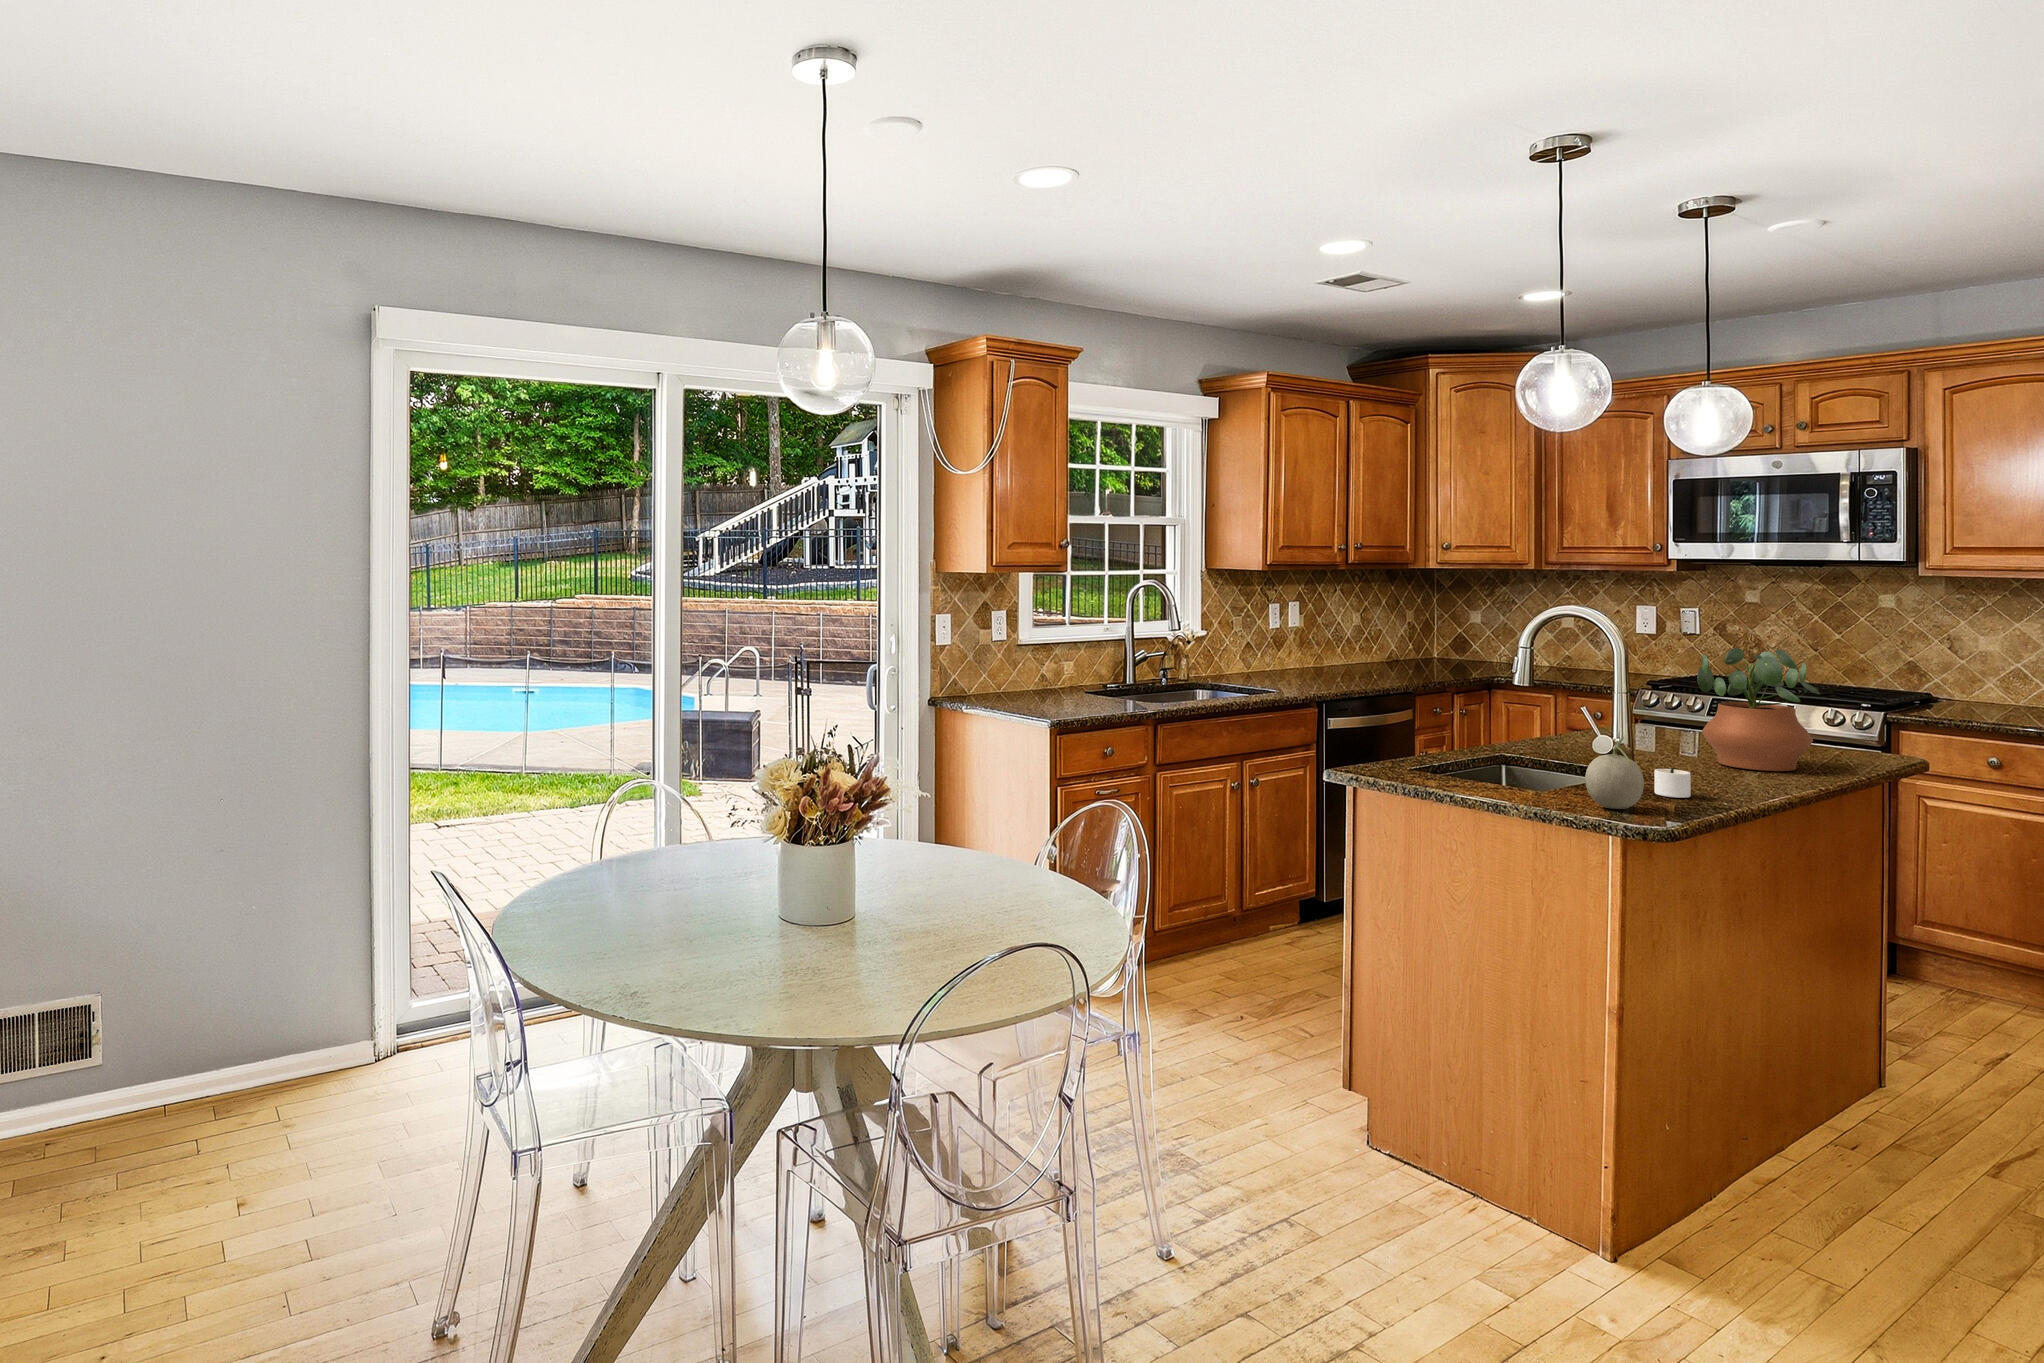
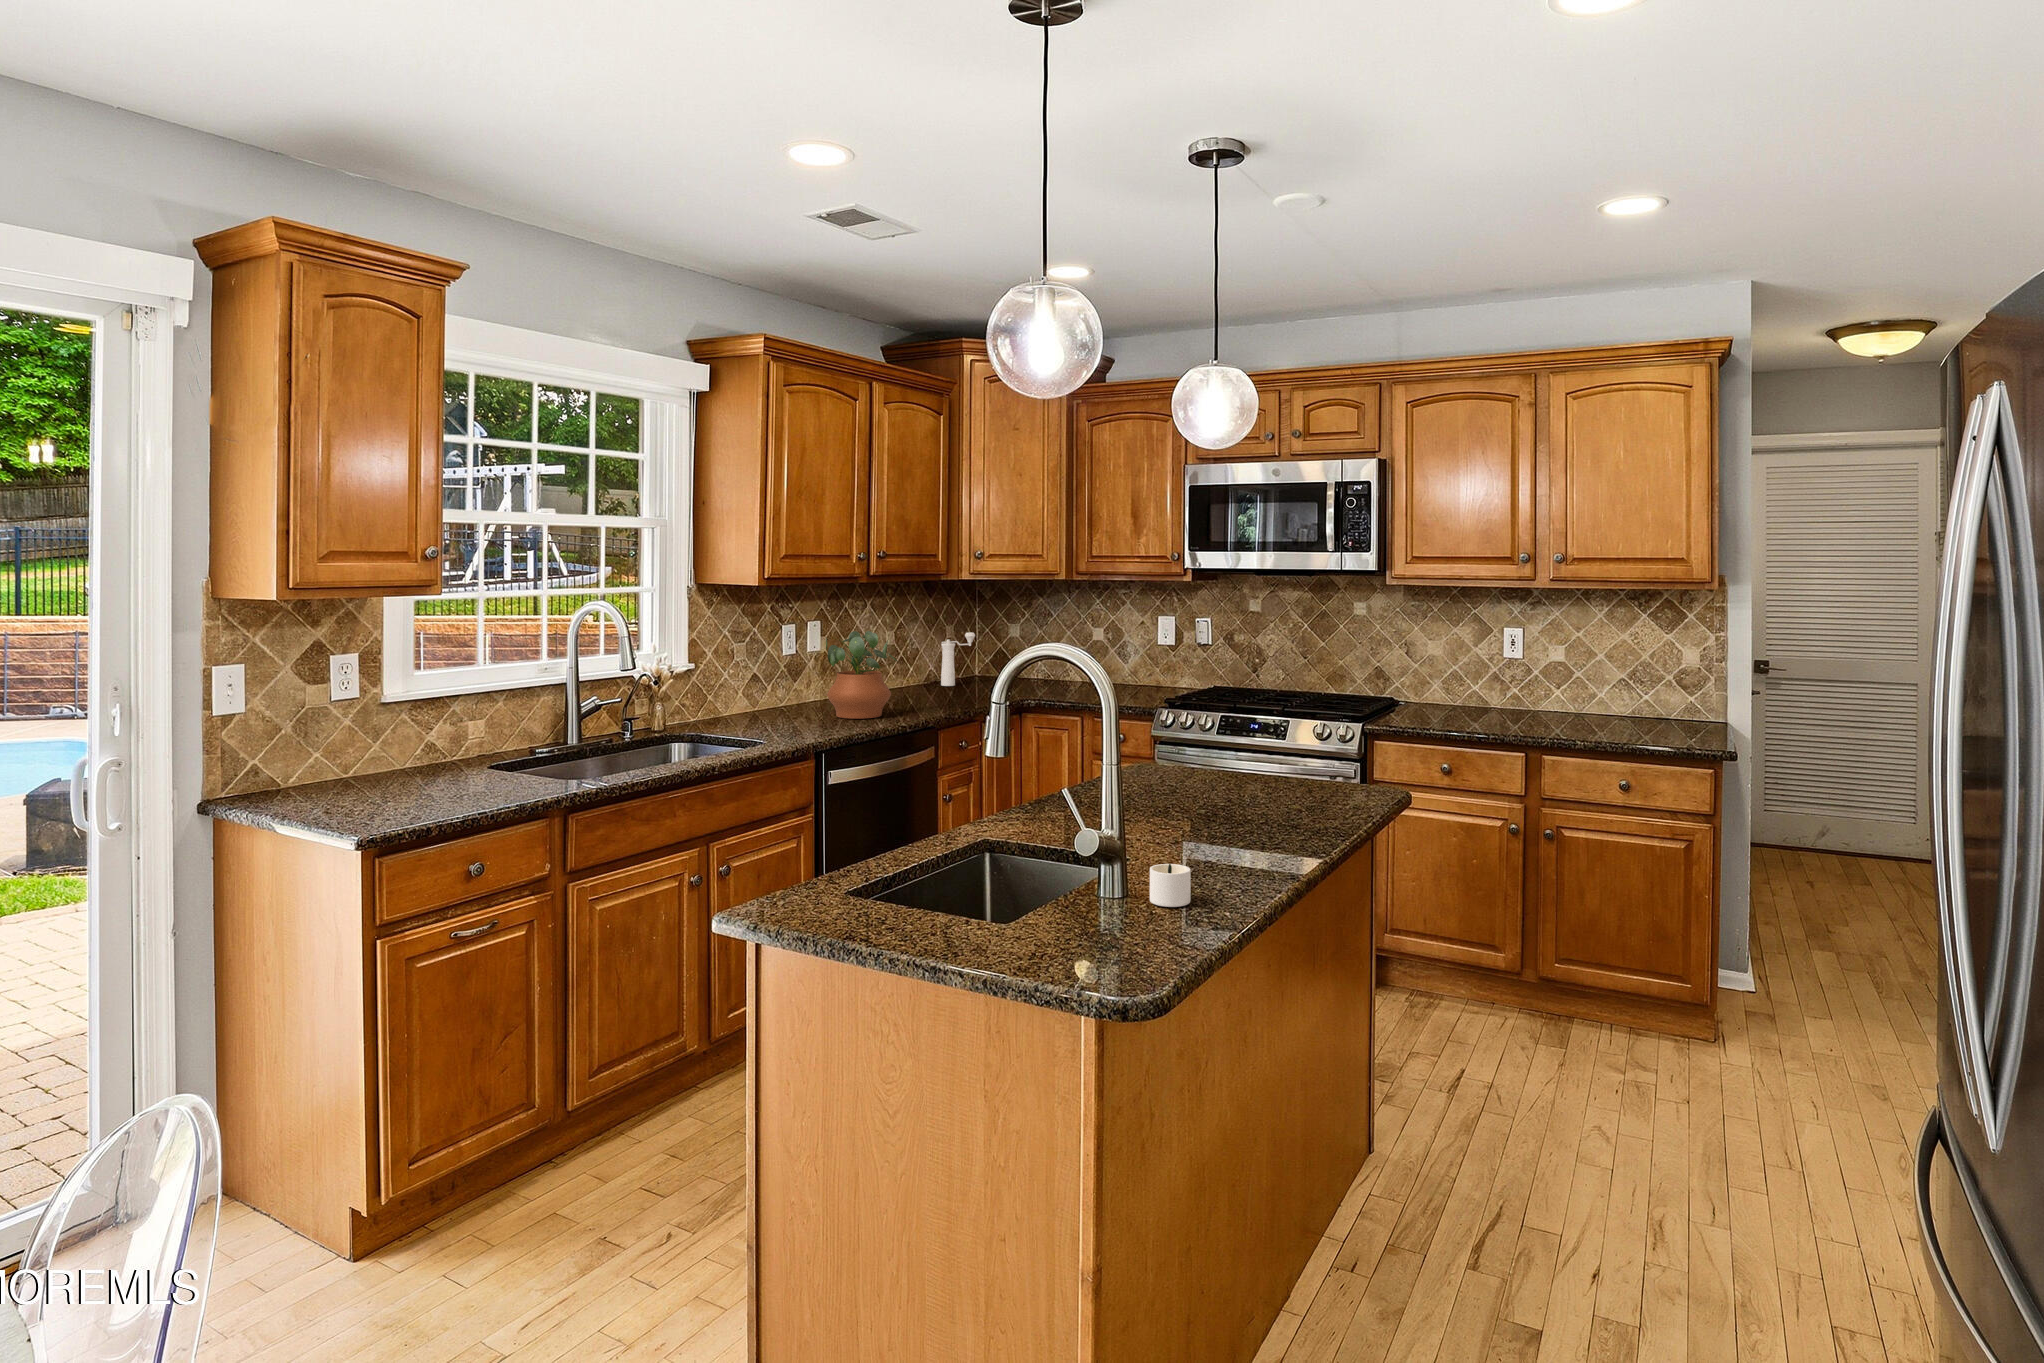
pepper mill: none [1406,616,1439,662] -> present [941,632,975,686]
potted plant: present [1697,648,1820,771] -> present [826,631,897,719]
fruit: present [1585,737,1644,809] -> none [1060,833,1132,947]

